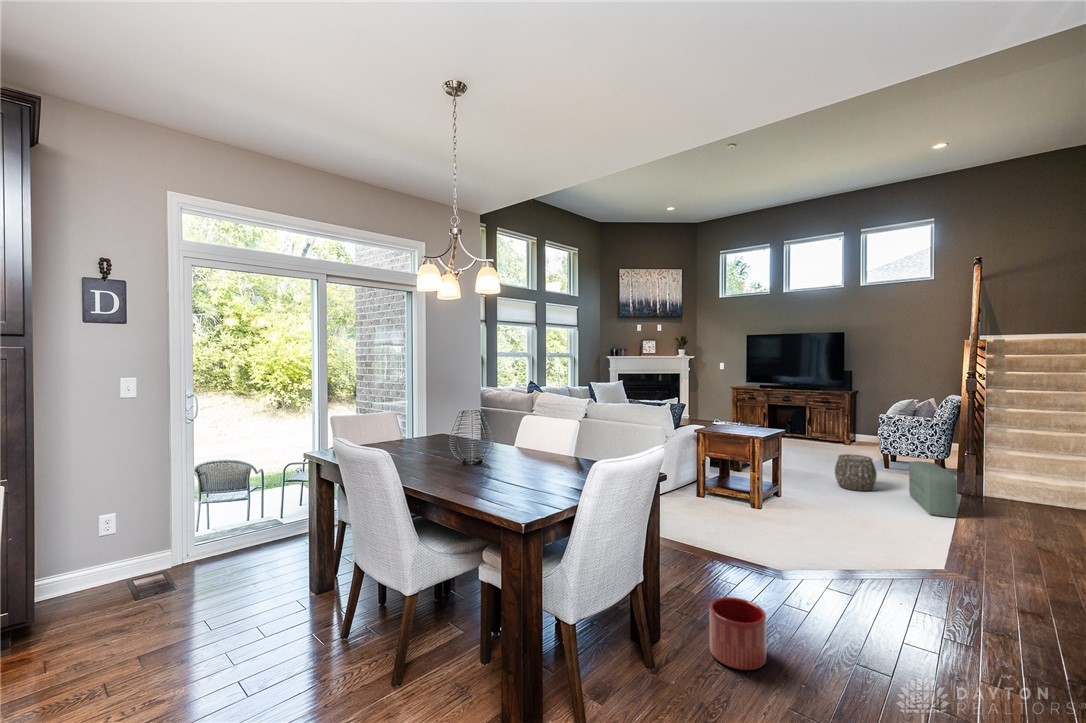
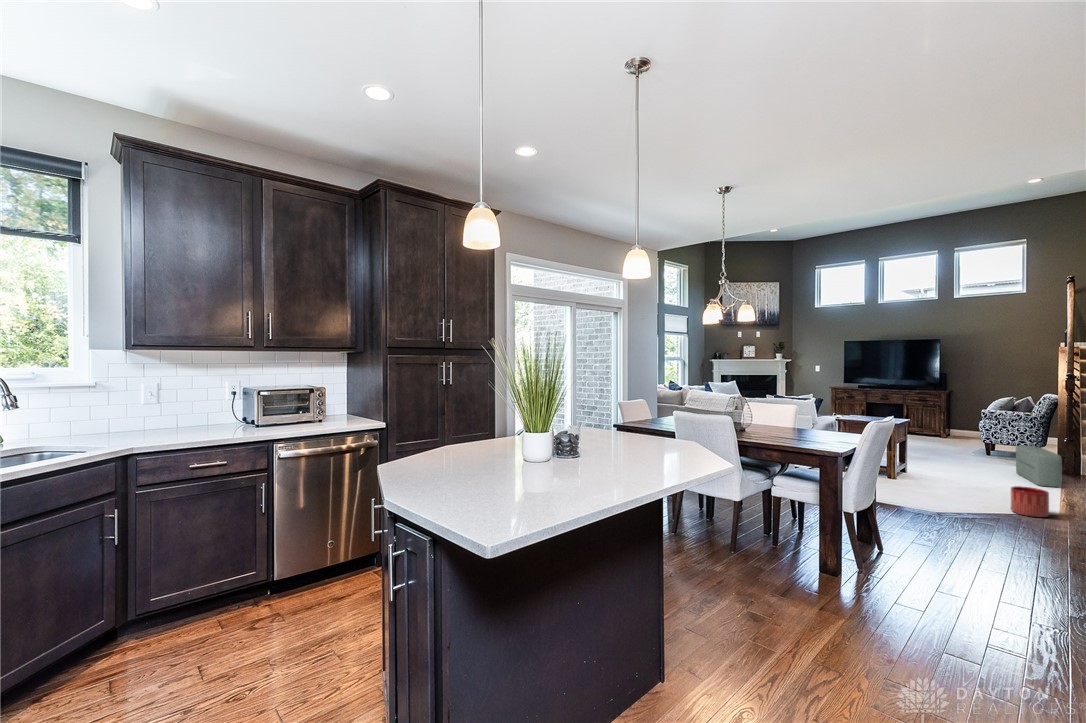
woven basket: present [835,454,877,491] -> none [948,441,987,470]
planter: present [710,597,766,670] -> present [1011,486,1049,517]

